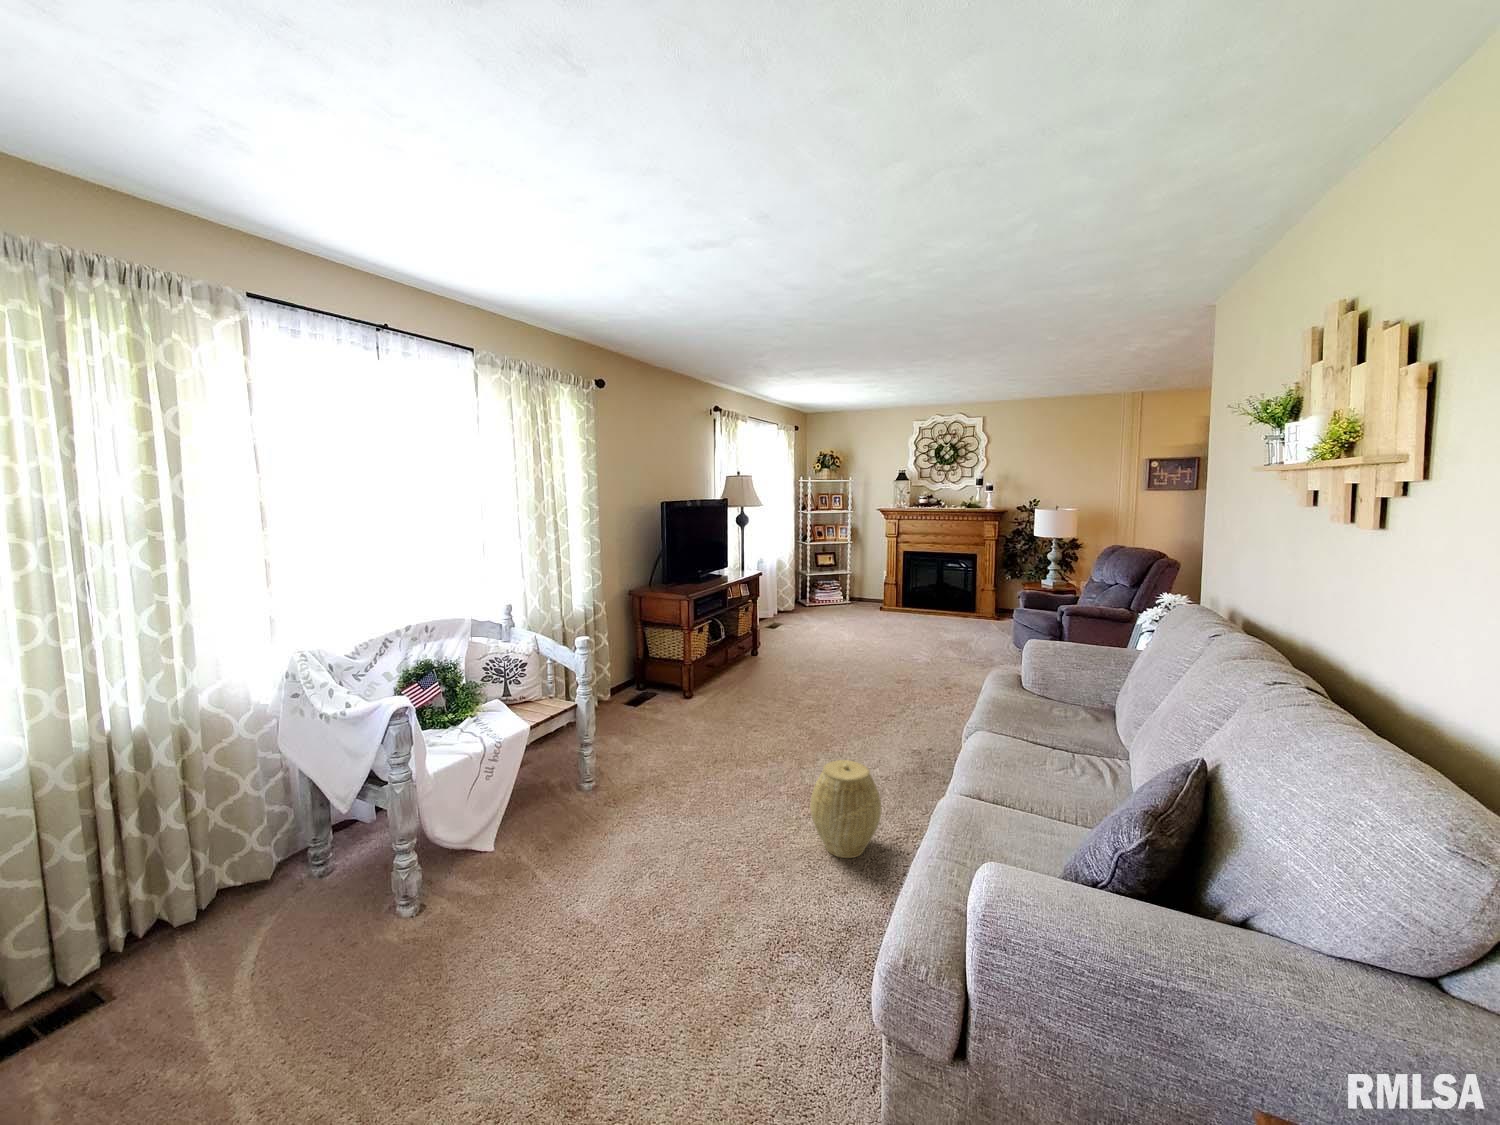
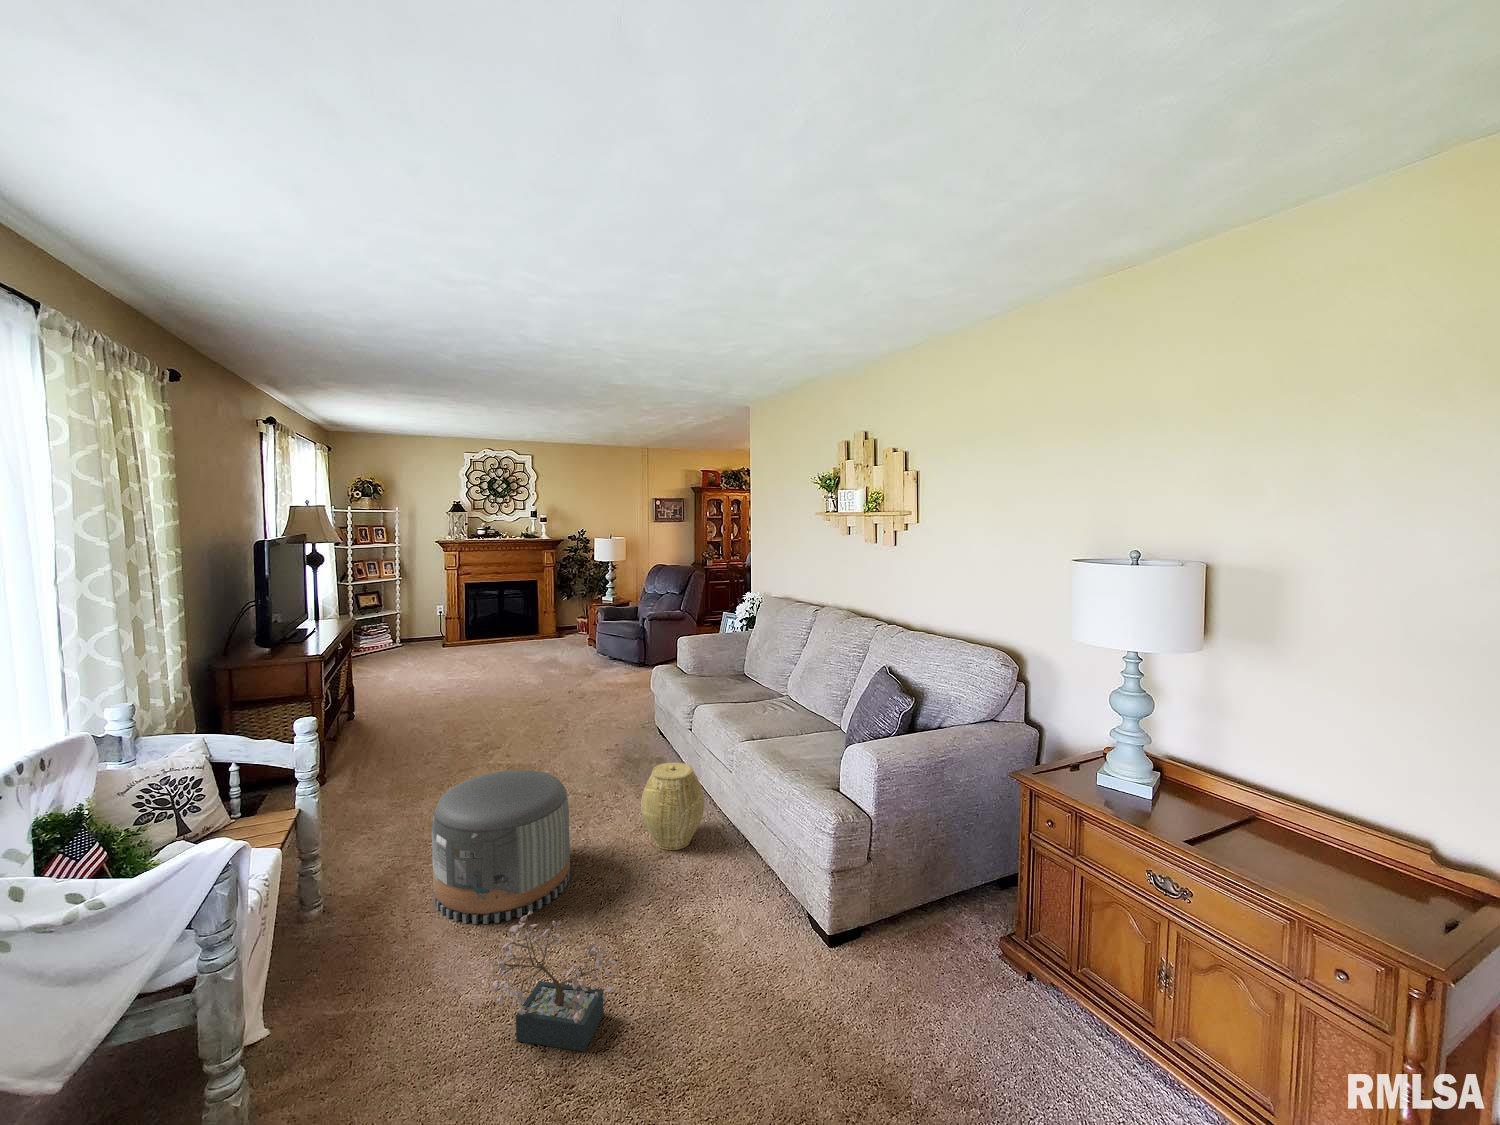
pouf: none [626,716,741,847] -> present [432,770,570,924]
decorative plant: none [534,832,627,967] -> present [488,911,617,1052]

